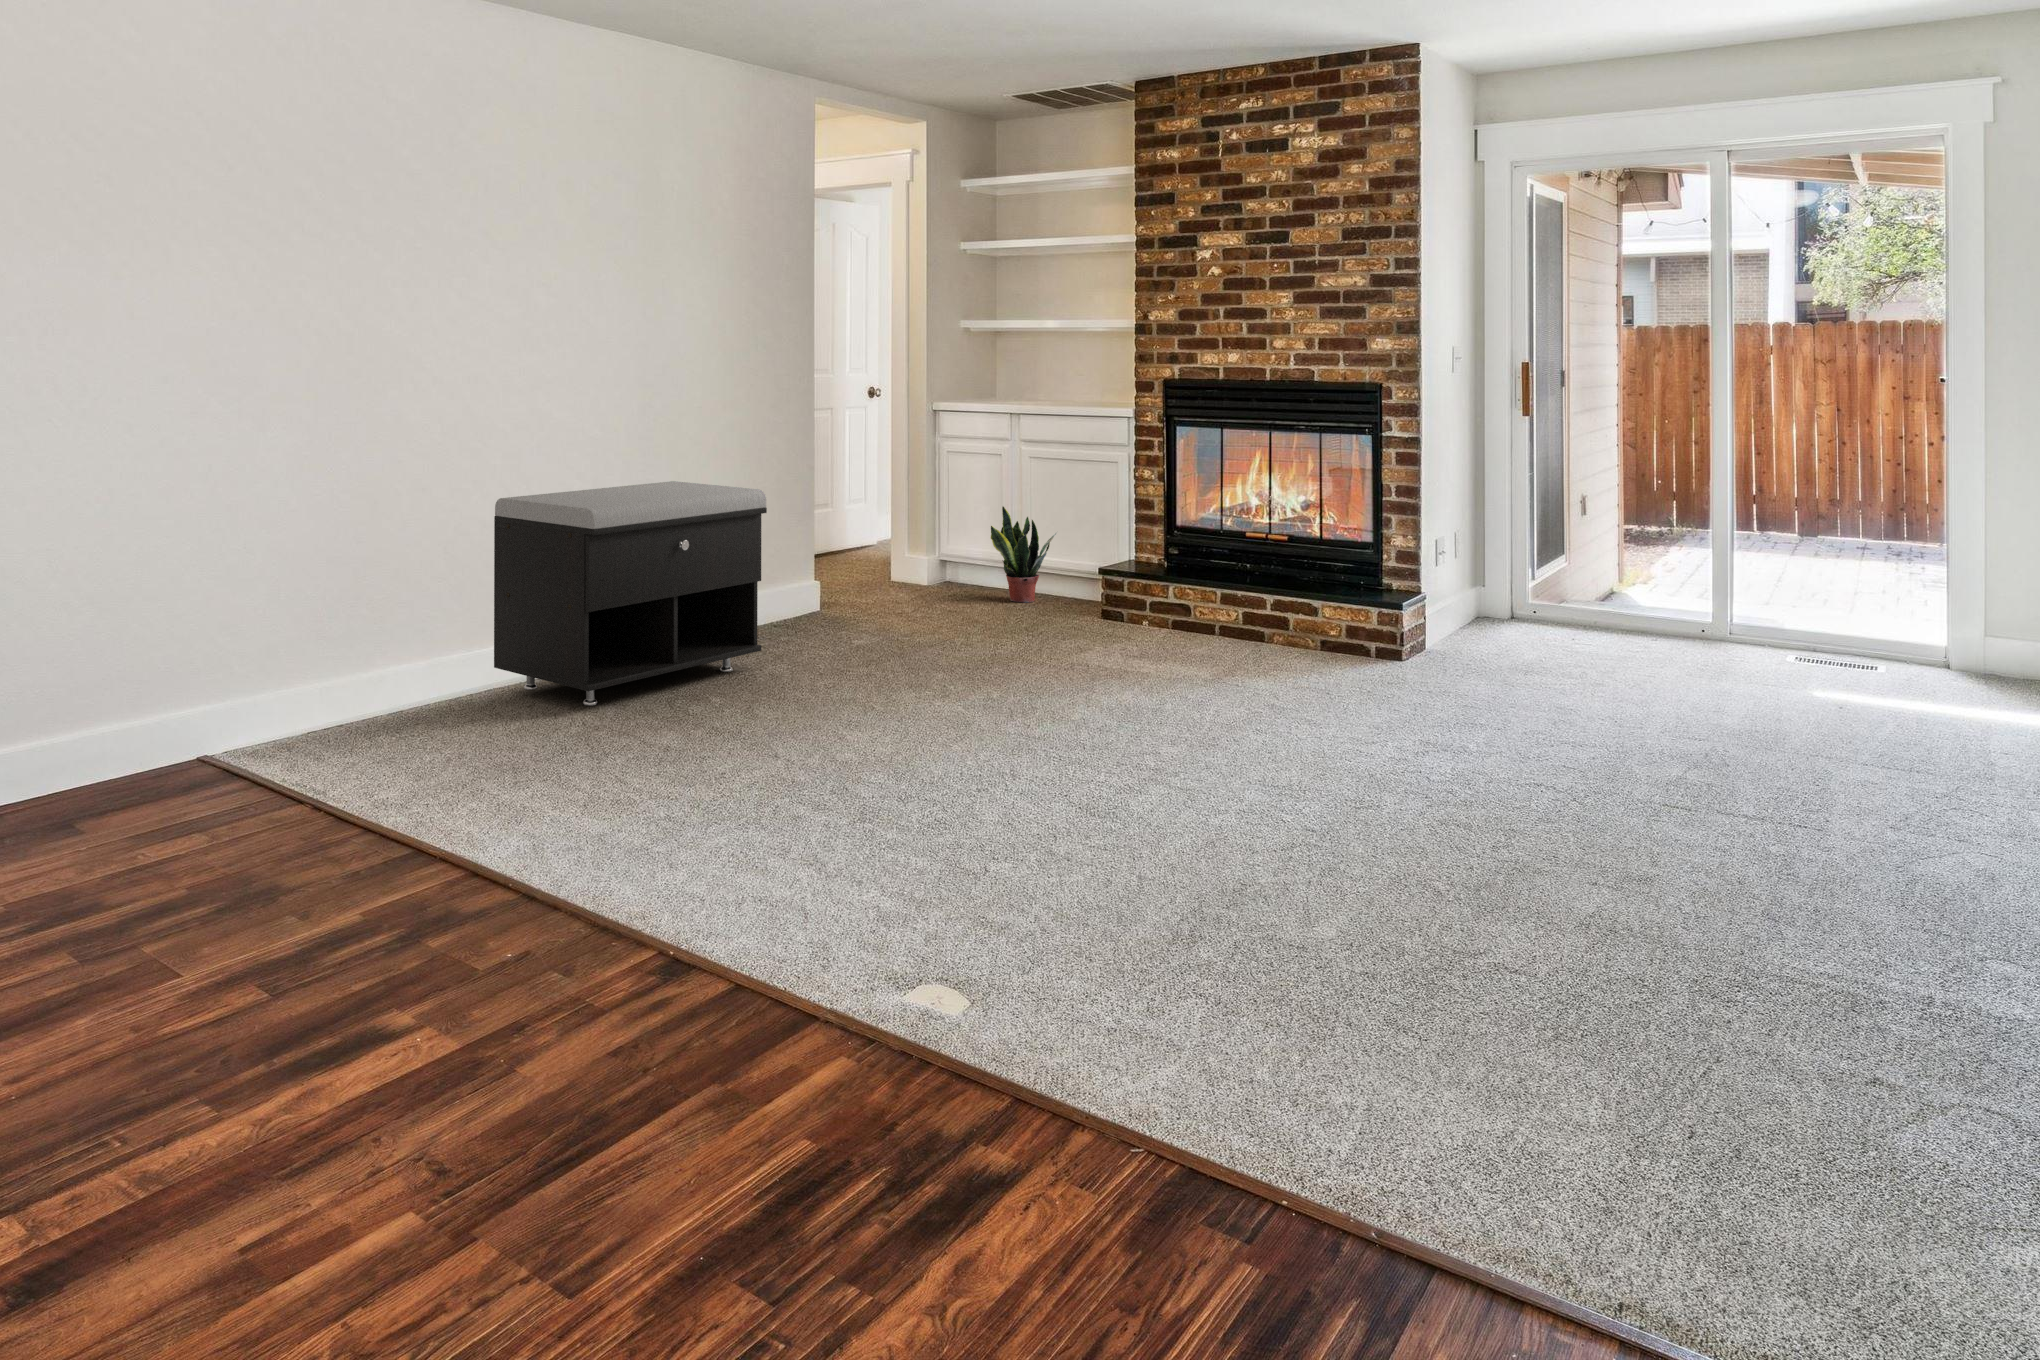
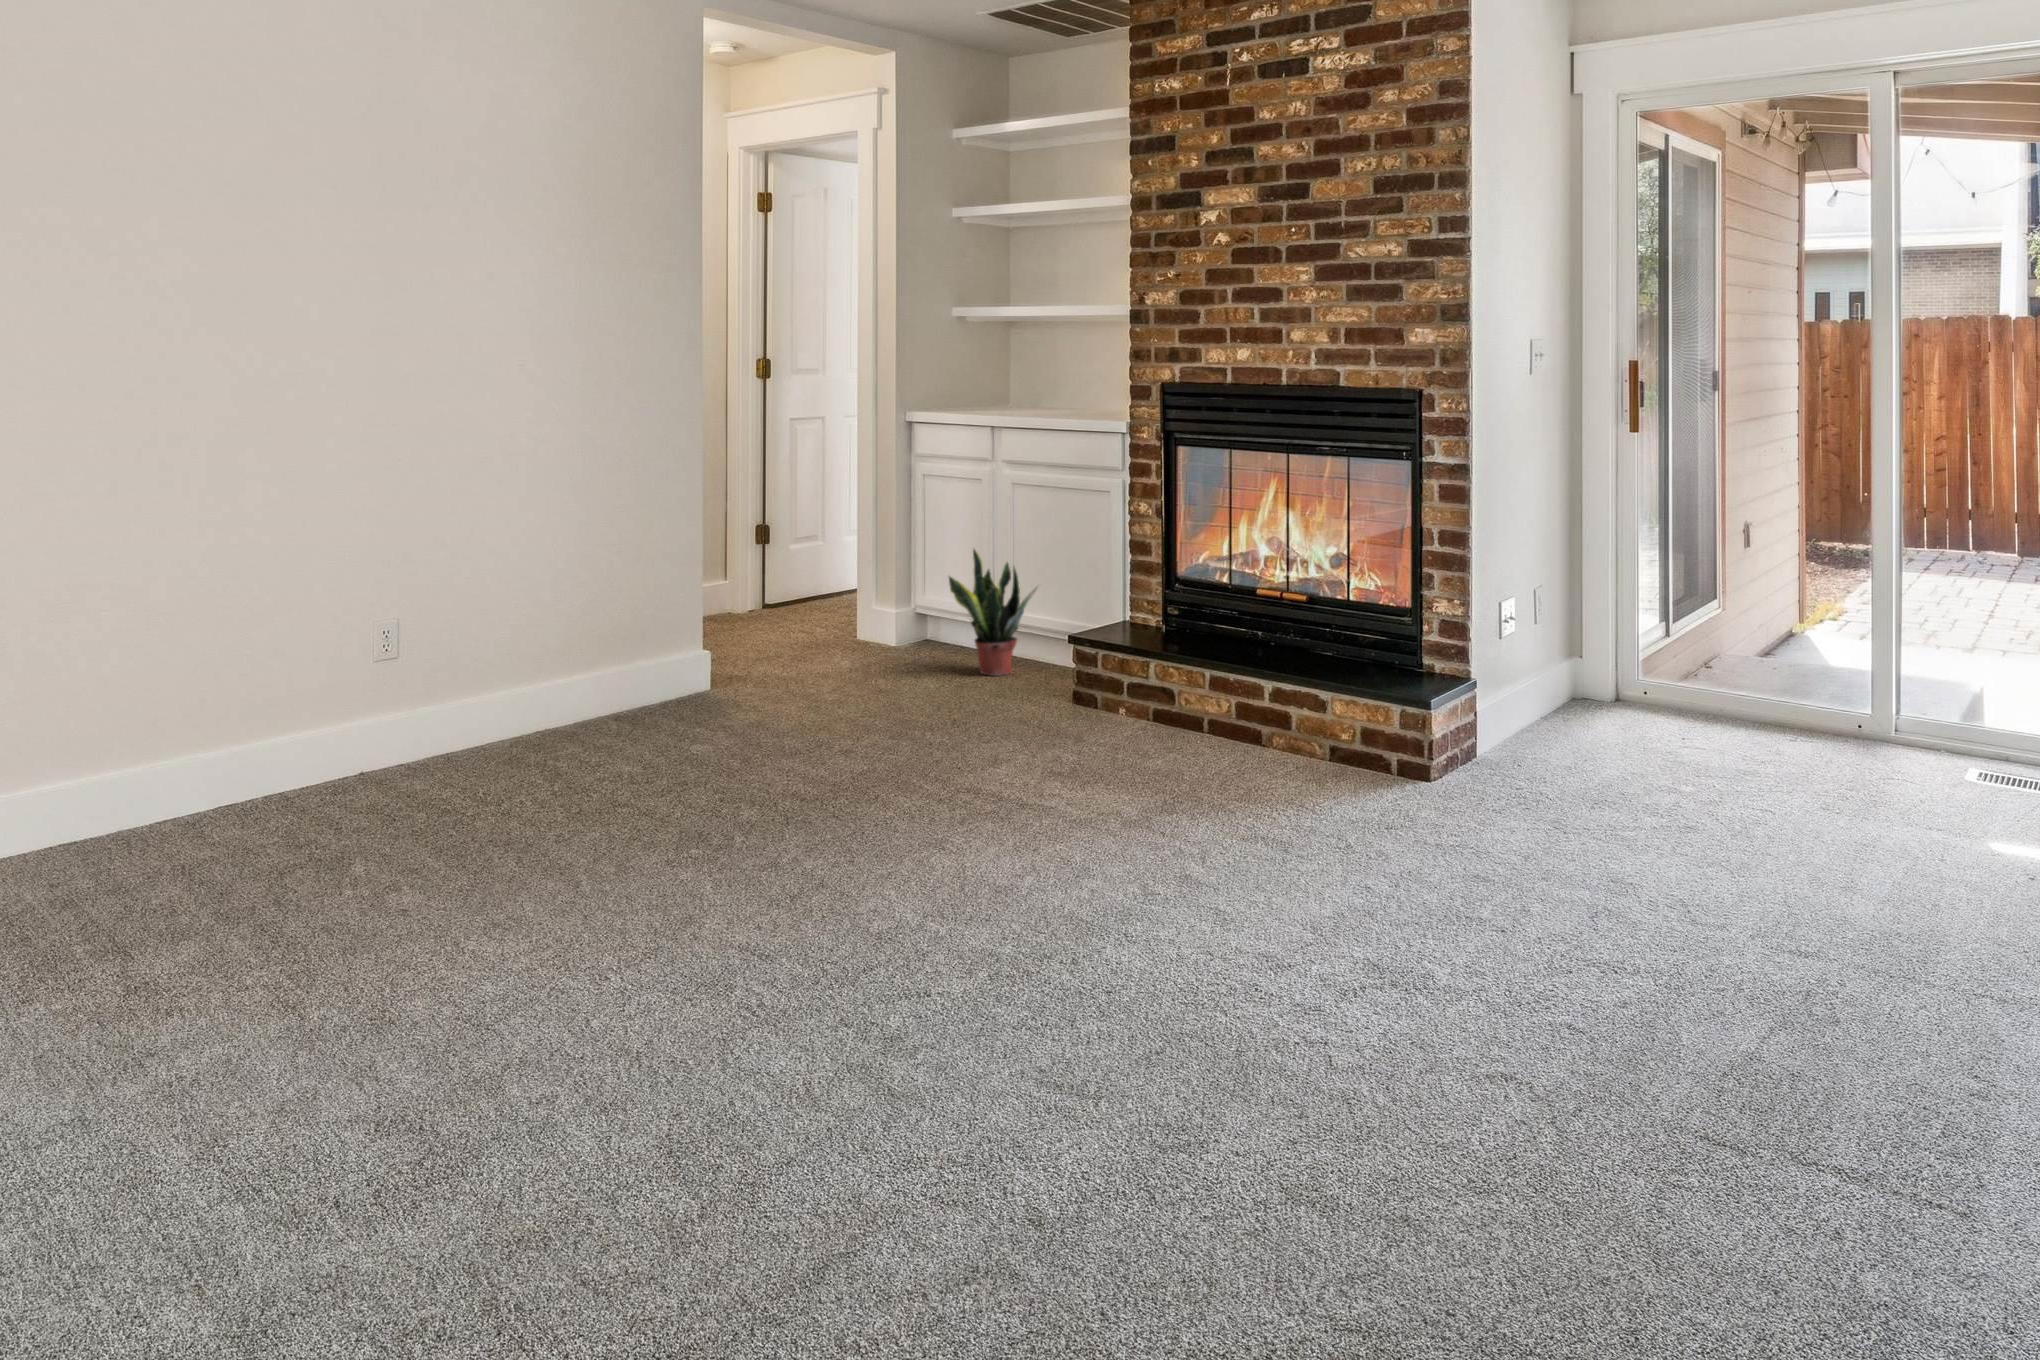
storage bench: present [494,481,767,706] -> none [84,528,522,874]

